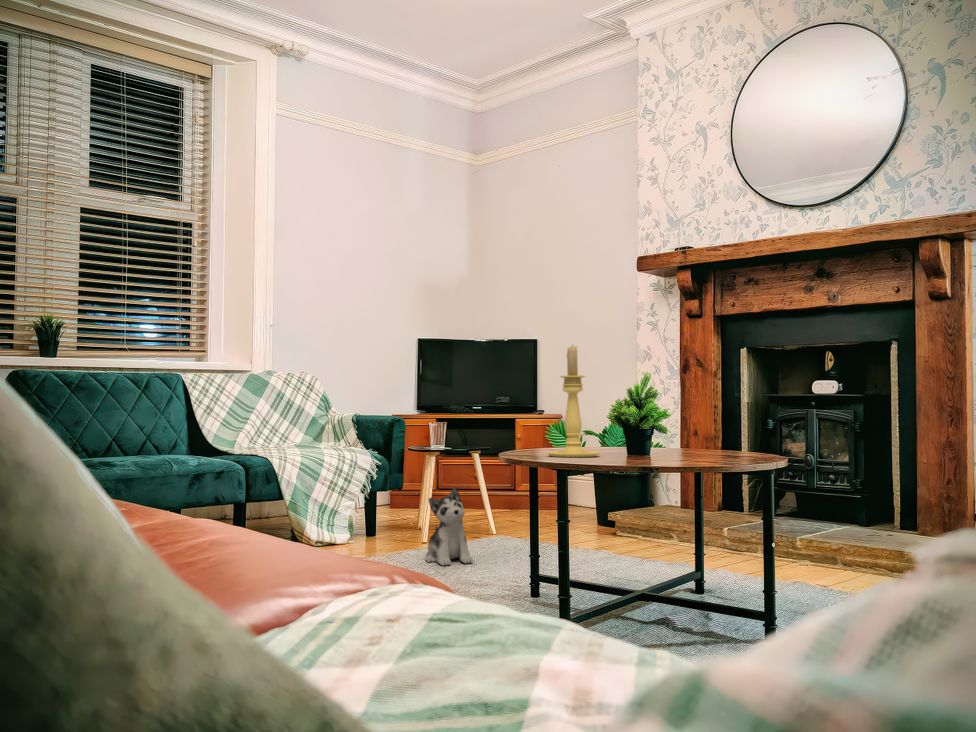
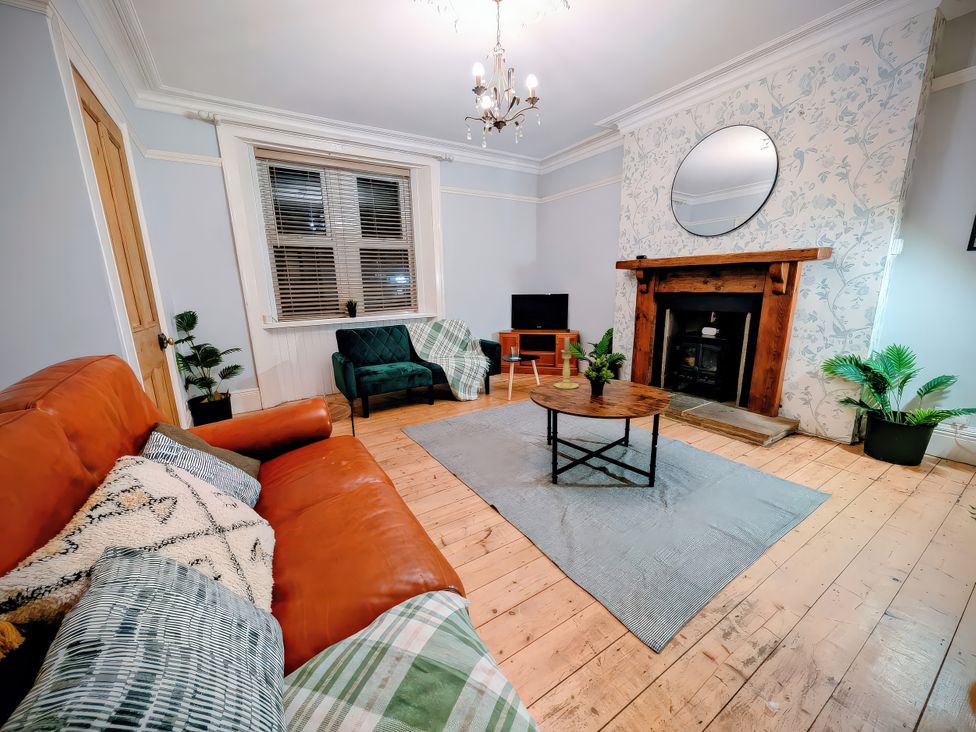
plush toy: present [425,487,473,565] -> none [507,383,527,417]

